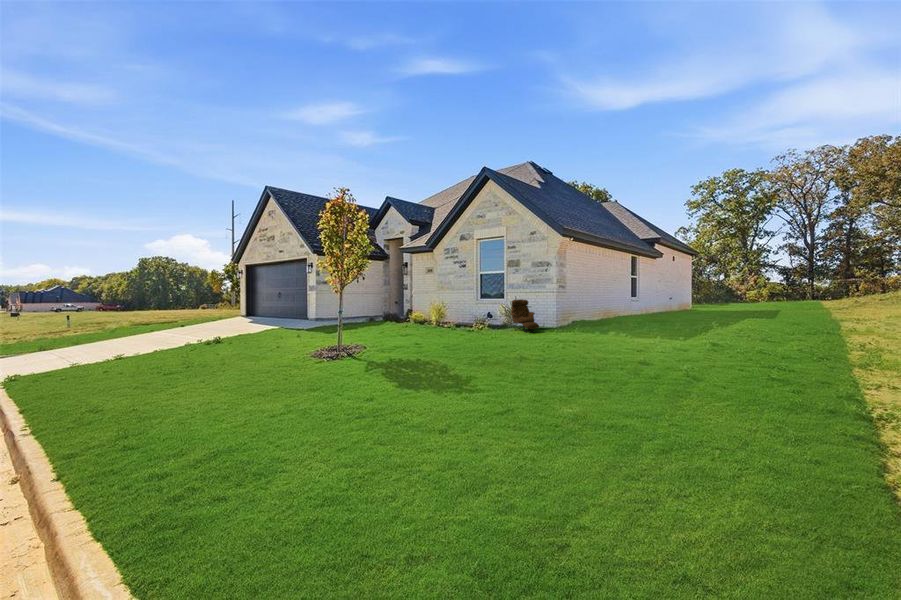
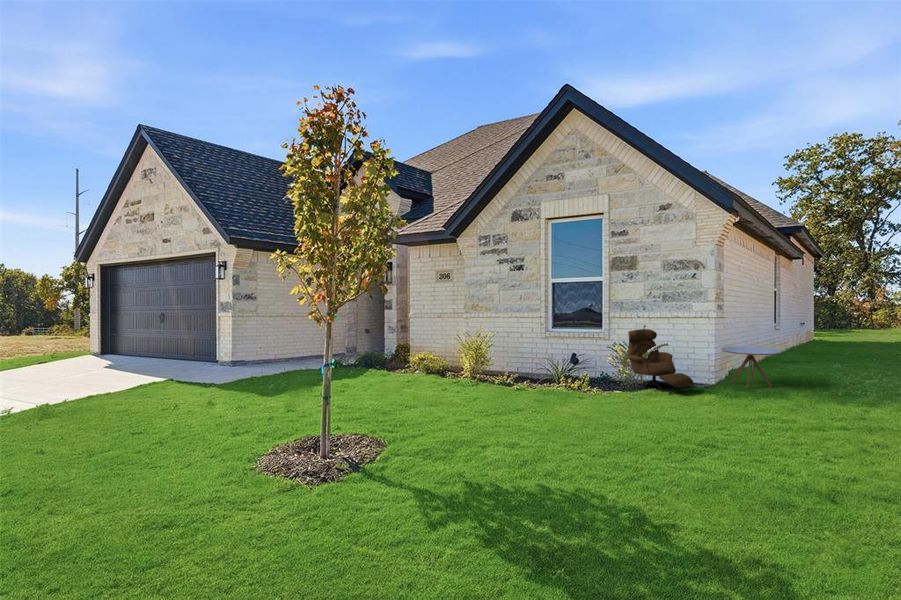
round table: none [561,309,591,331] -> present [721,346,782,388]

